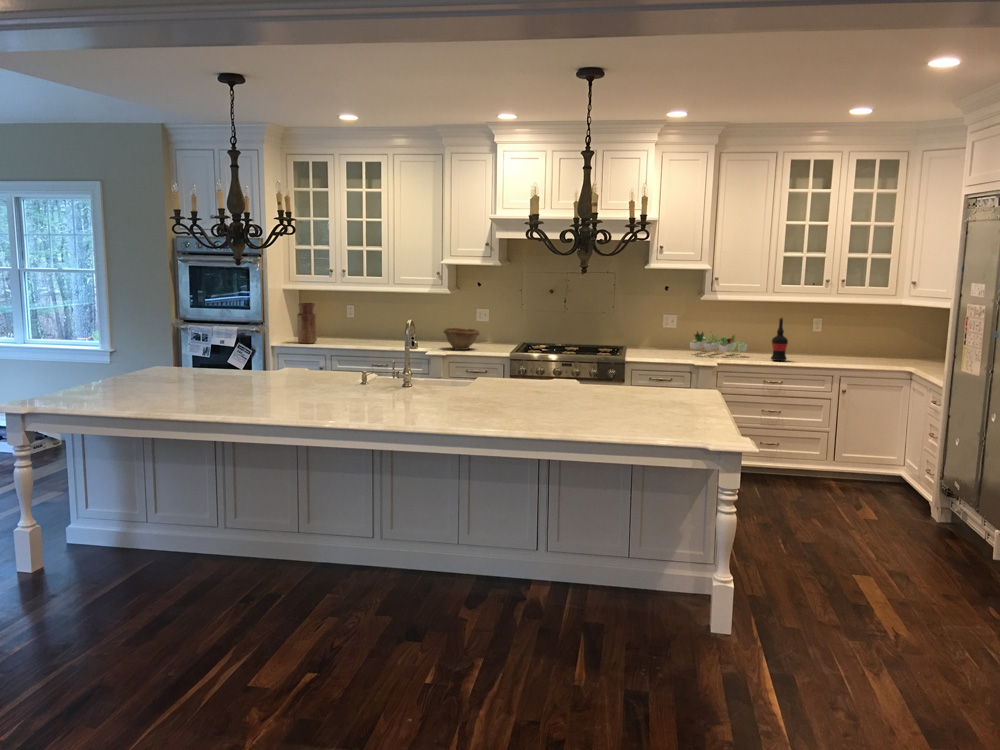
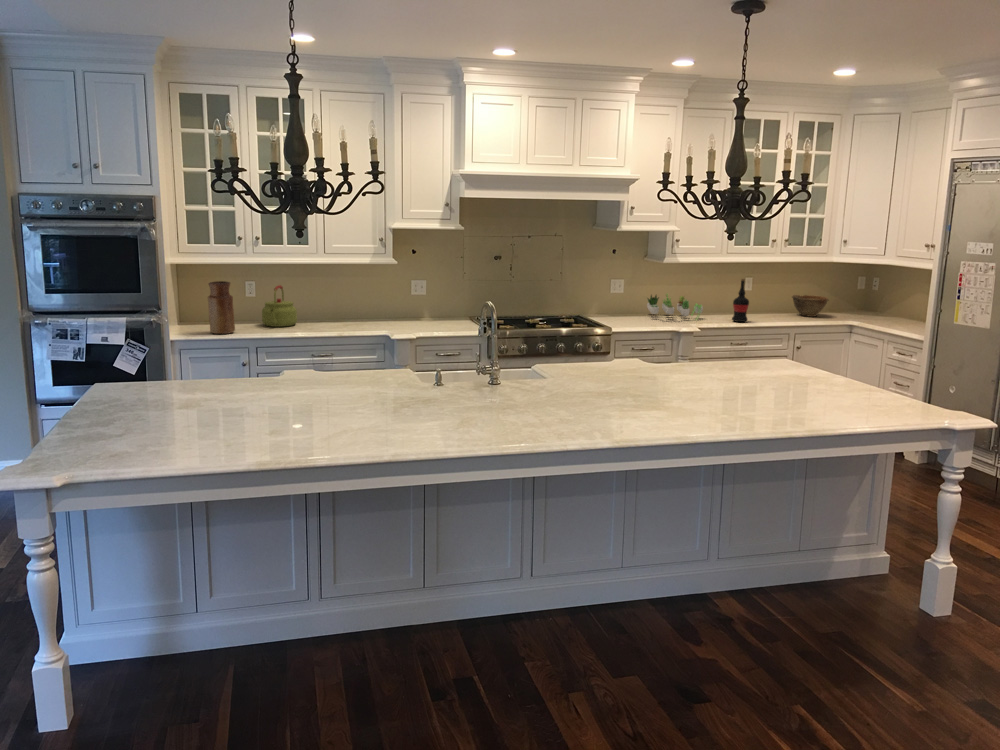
kettle: none [346,309,373,342] -> present [262,285,297,327]
bowl: present [444,328,480,350] -> present [792,295,828,317]

